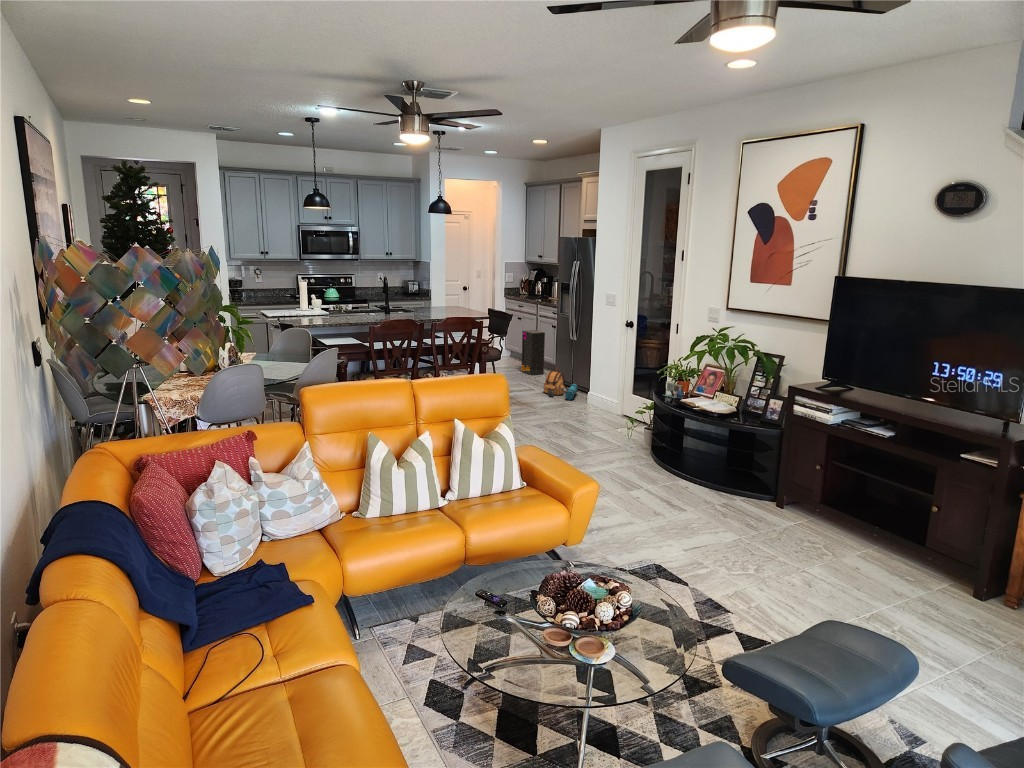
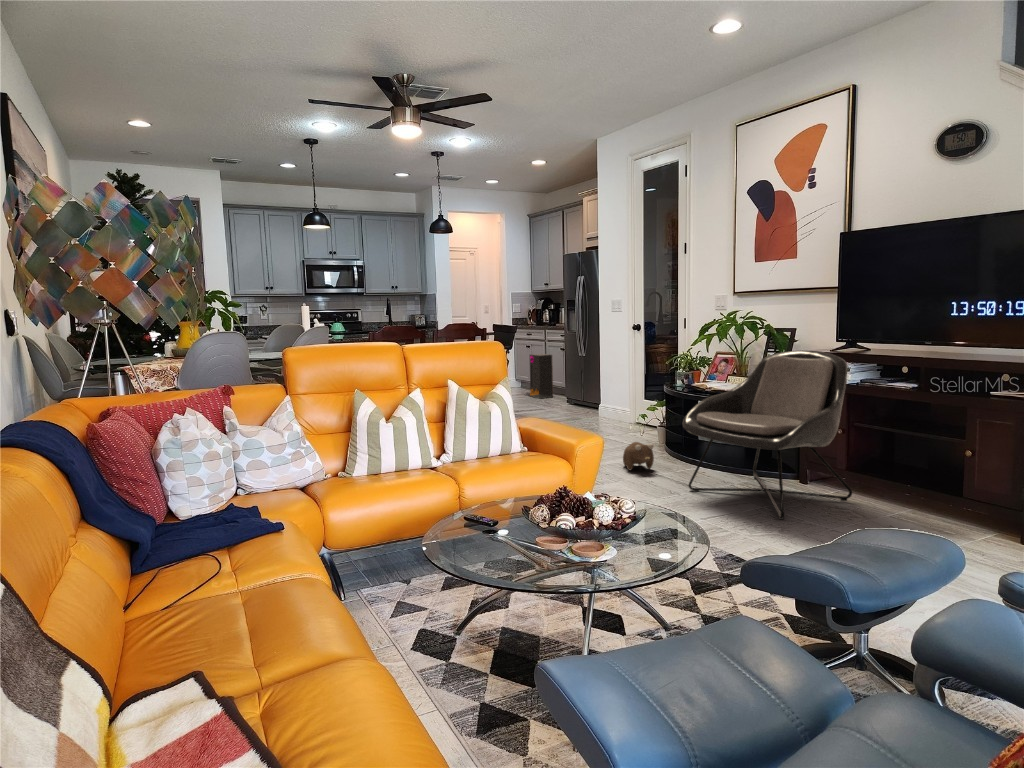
backpack: present [544,368,578,400] -> none [552,384,588,414]
lounge chair: none [672,386,830,554] -> present [683,350,852,520]
plush toy: none [612,455,642,482] -> present [623,442,654,470]

